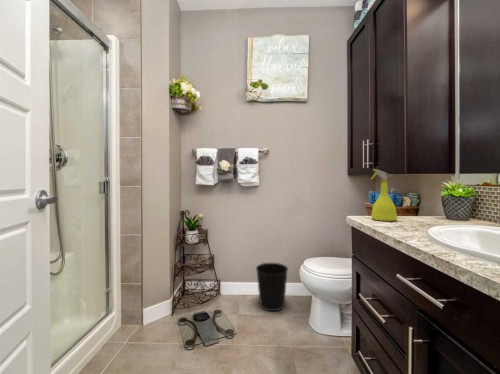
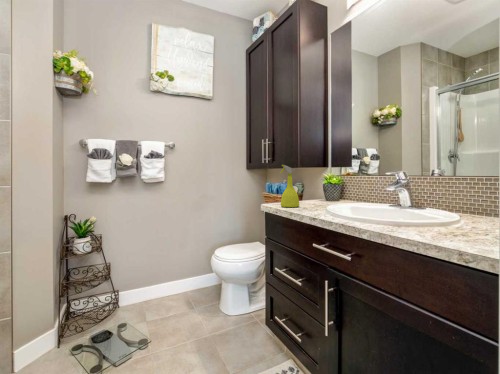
wastebasket: present [256,263,288,311] -> none [165,261,199,311]

